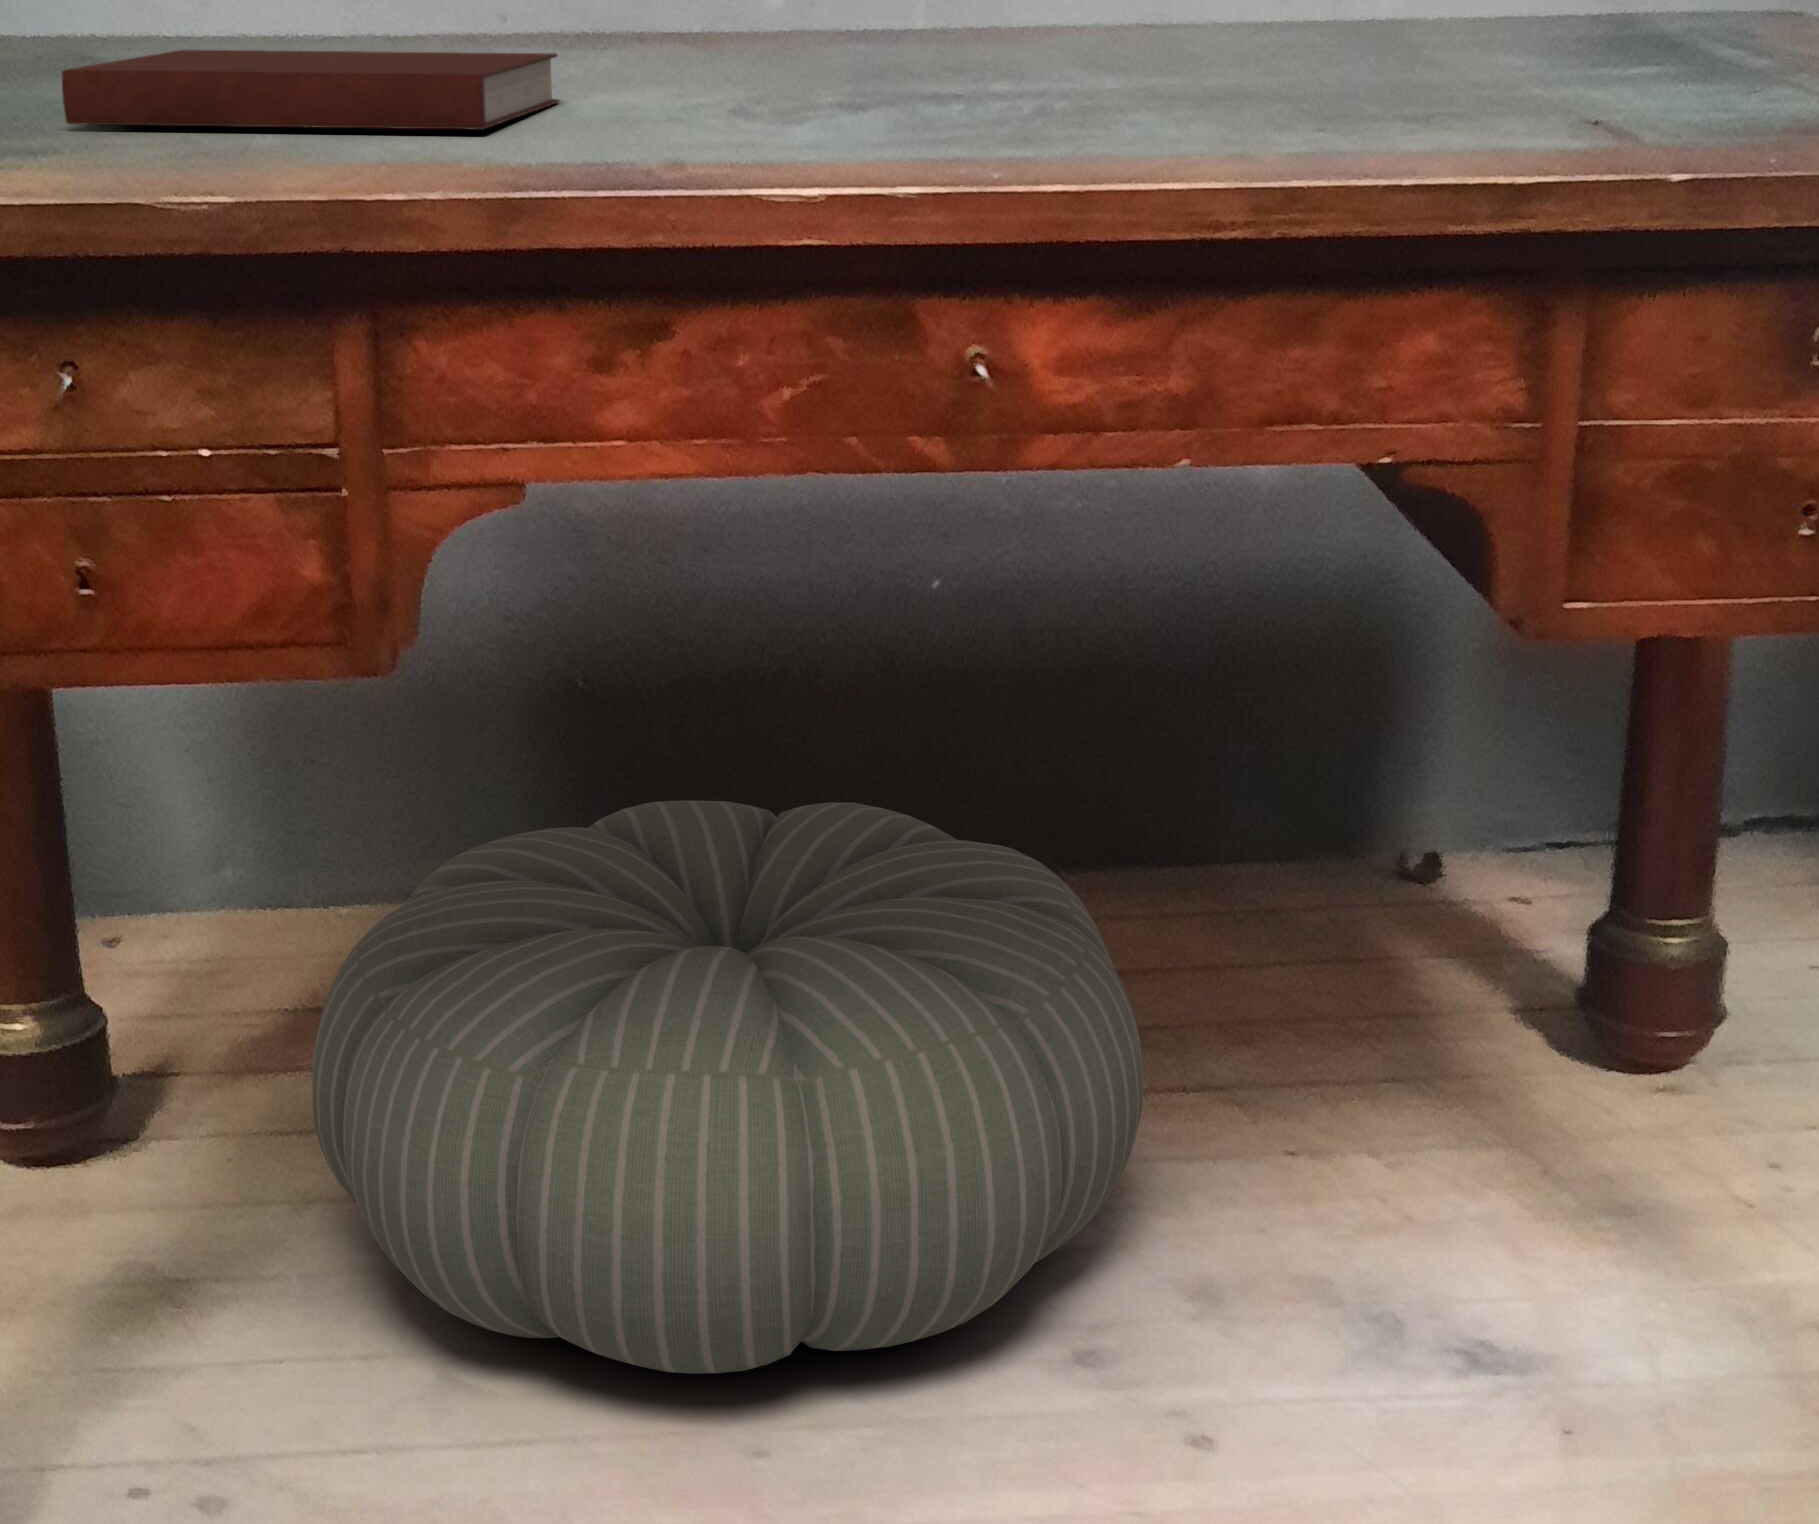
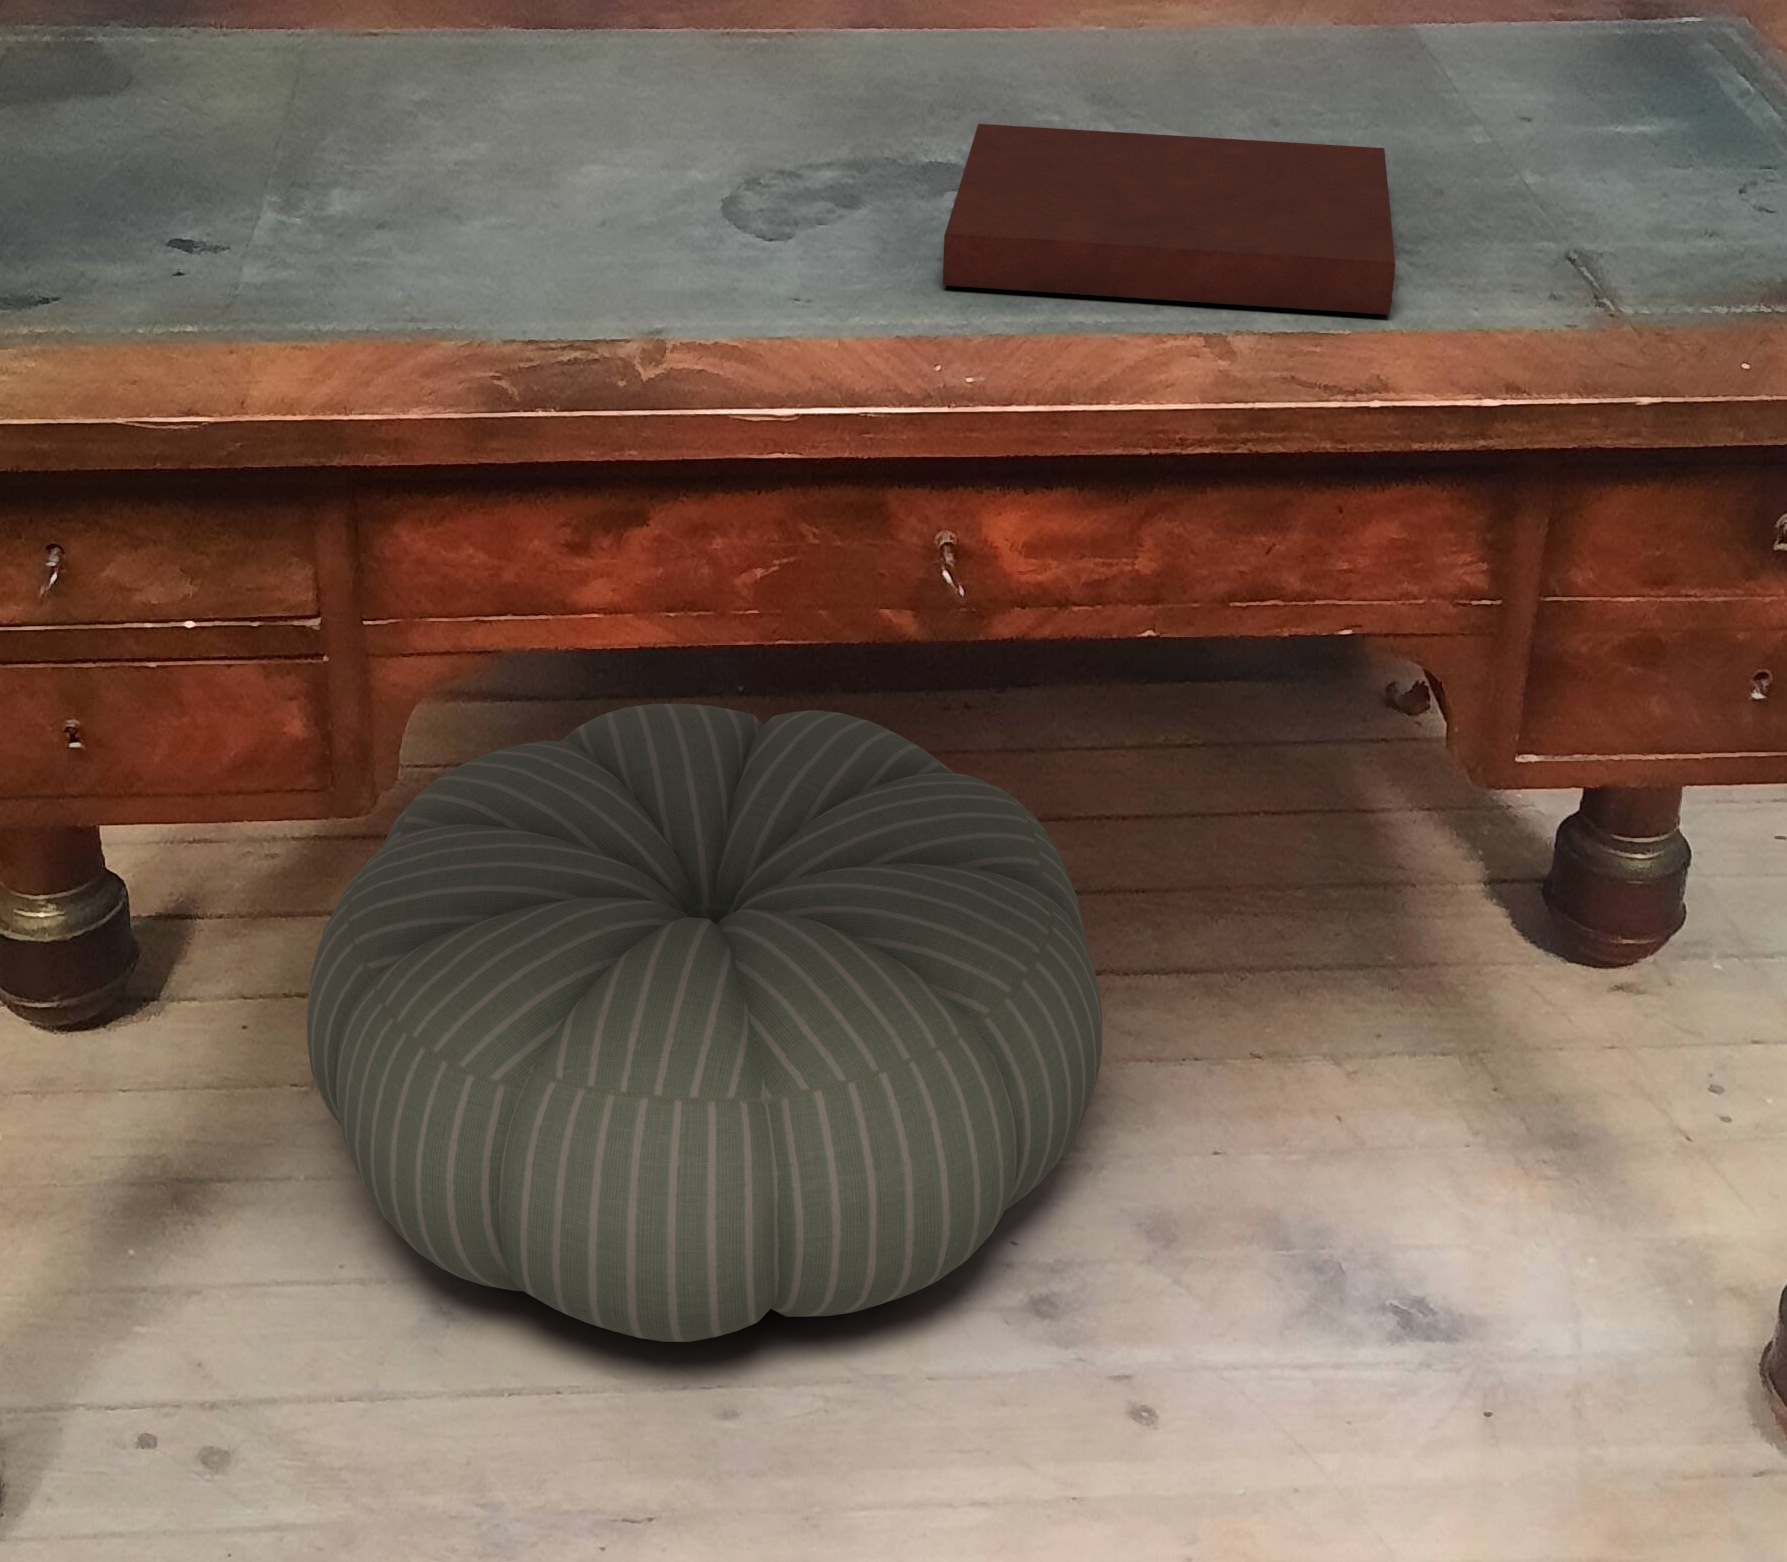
notebook: present [62,50,559,130] -> present [943,124,1395,315]

